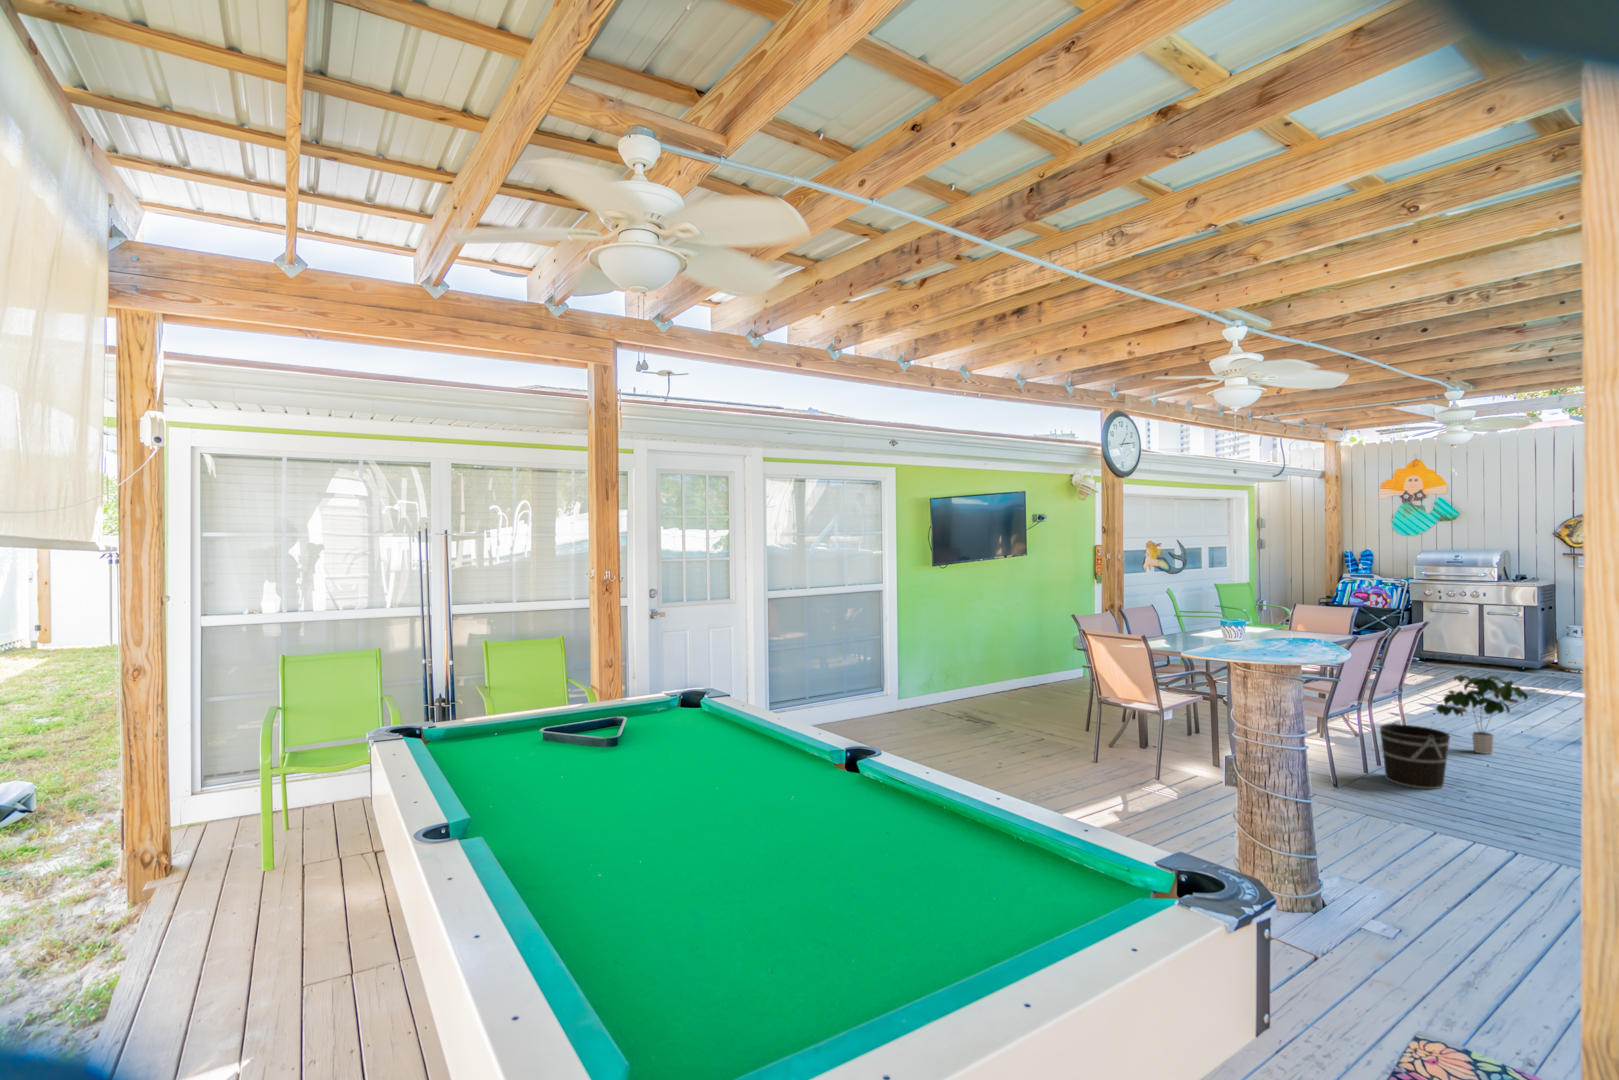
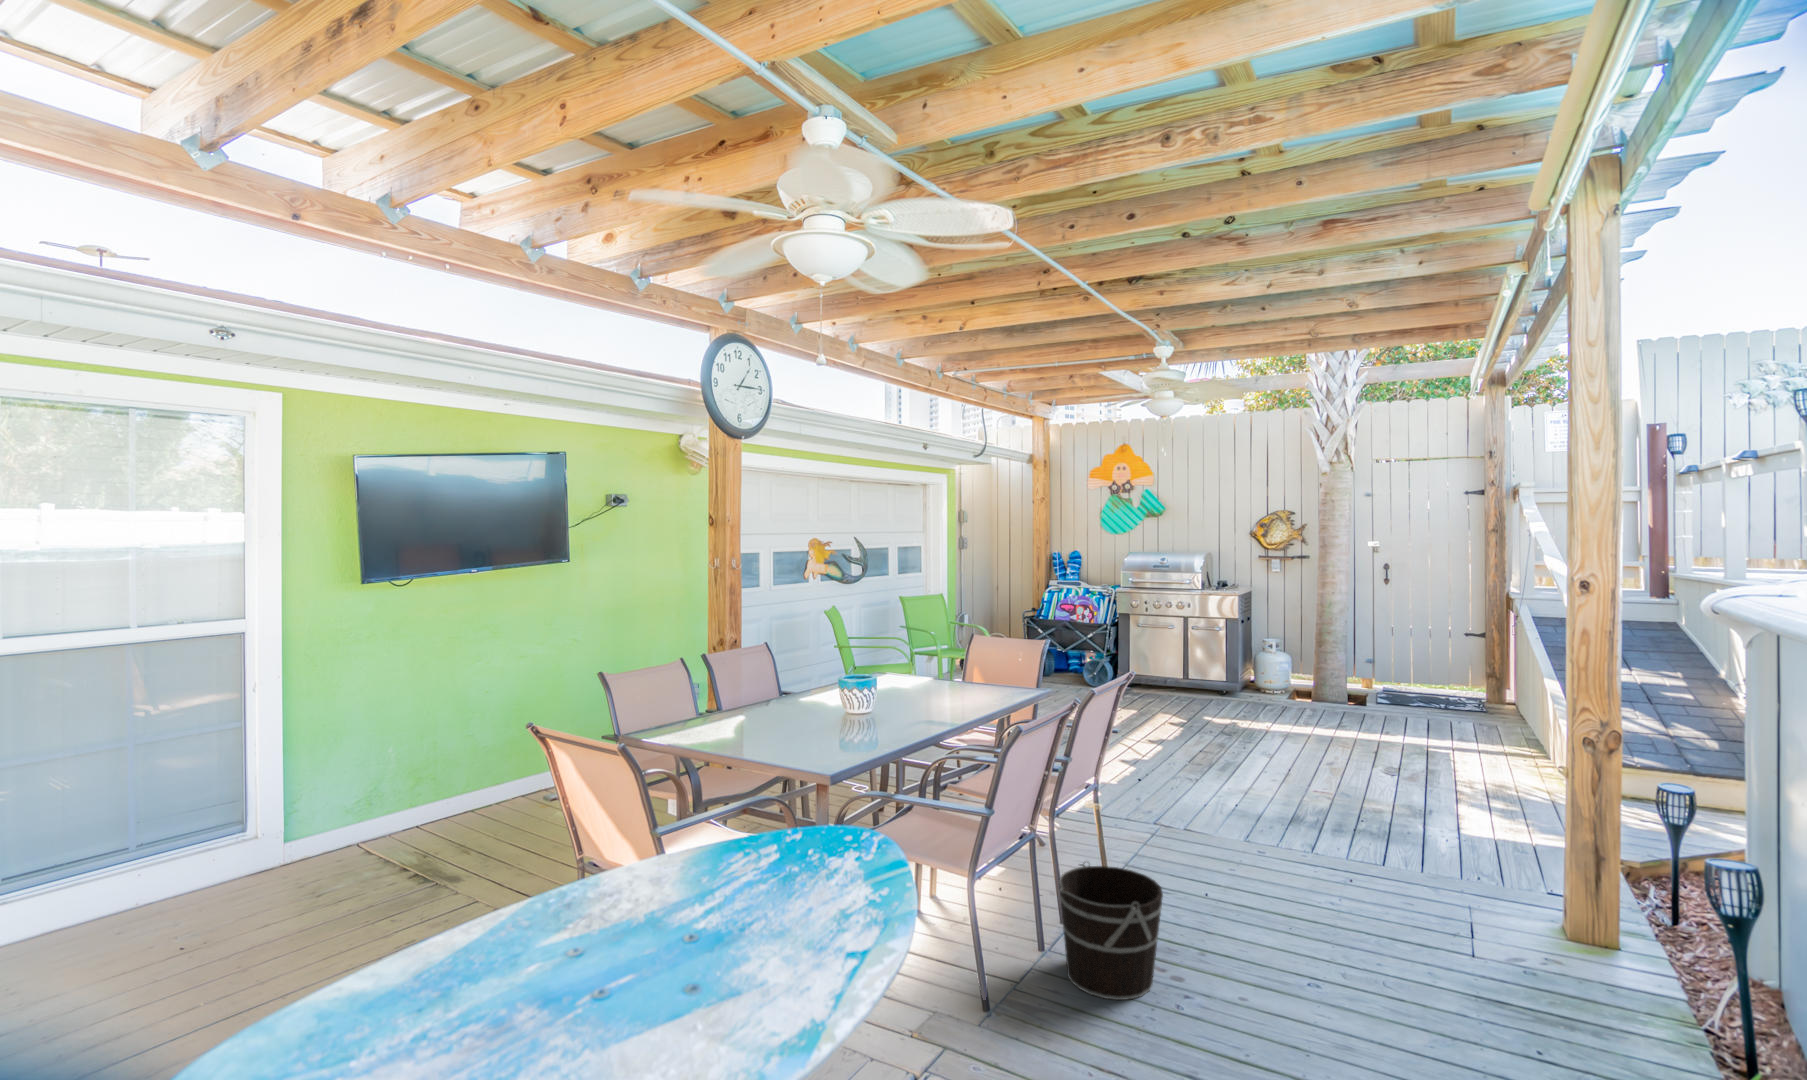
potted plant: present [1436,675,1528,754] -> none [1142,748,1256,872]

